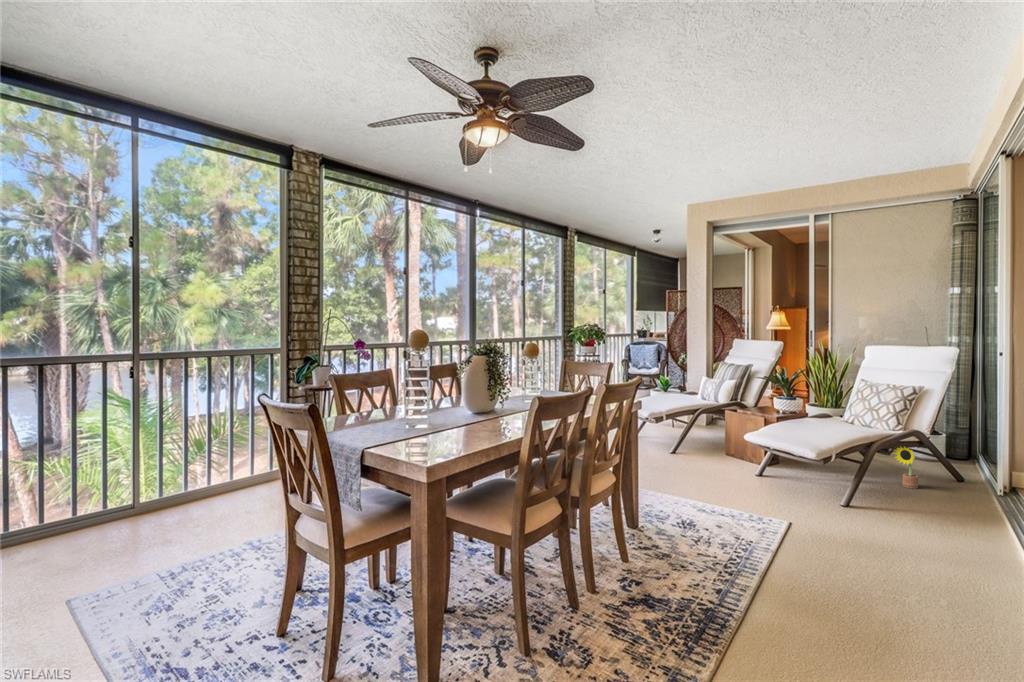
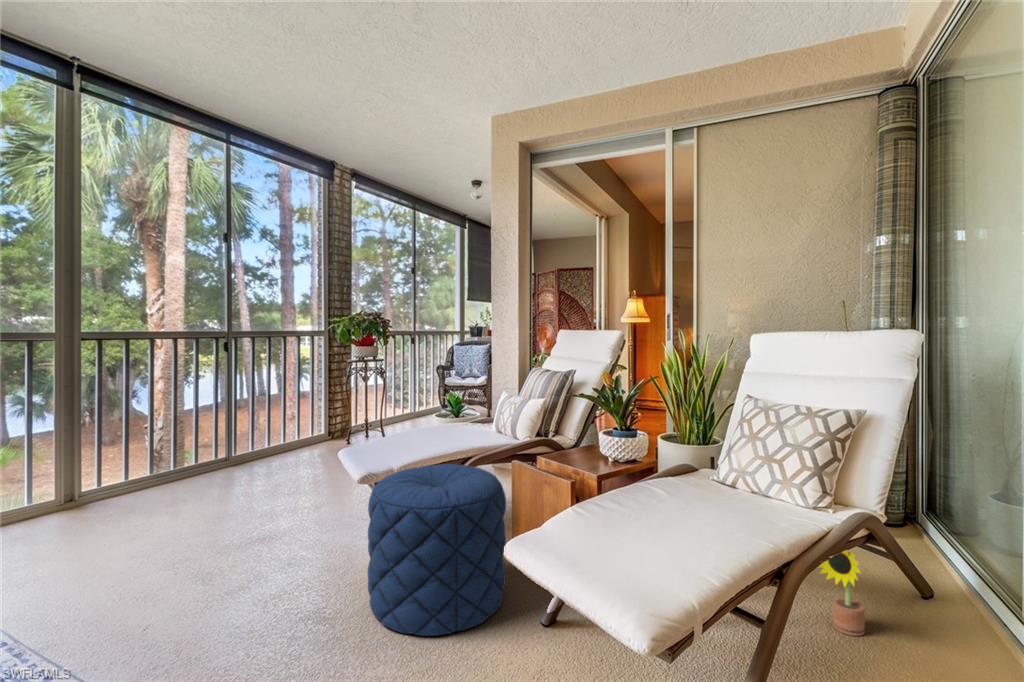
pouf: none [669,409,736,477] -> present [368,464,506,636]

